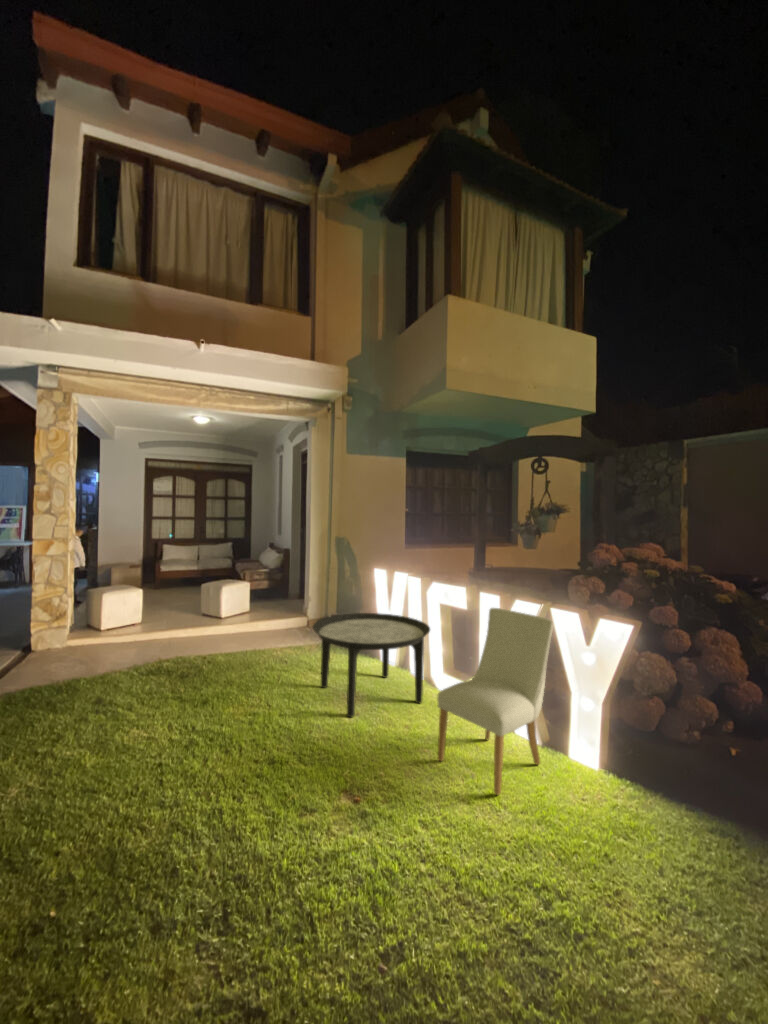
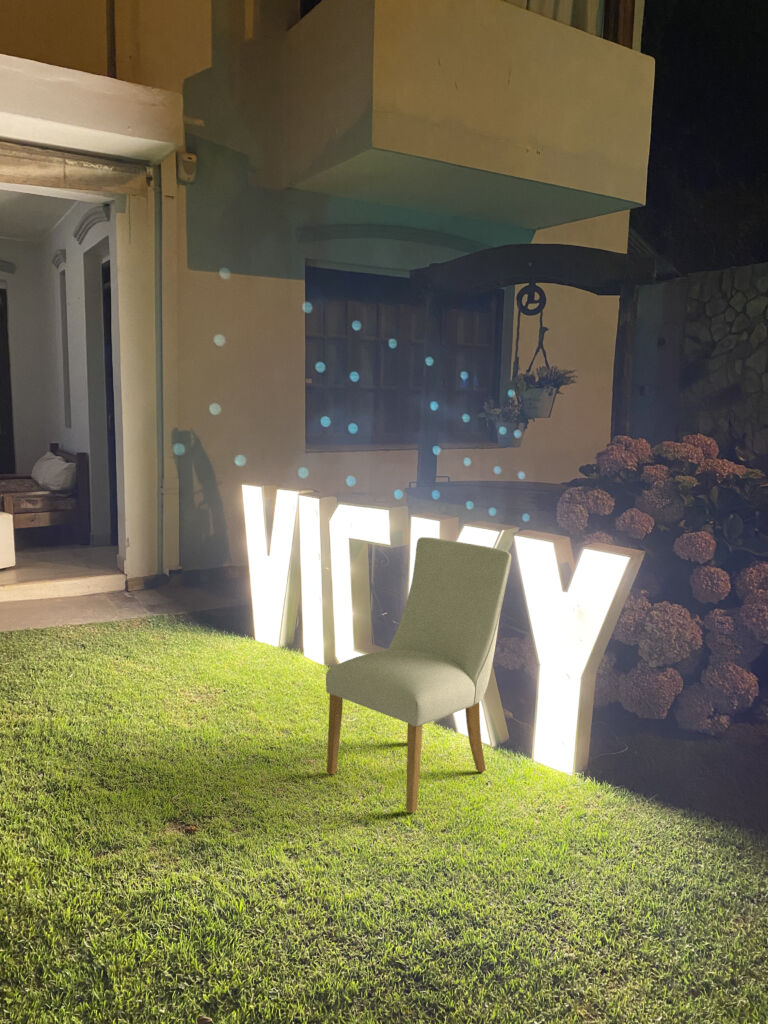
round table: present [313,613,430,718] -> none [124,558,329,722]

